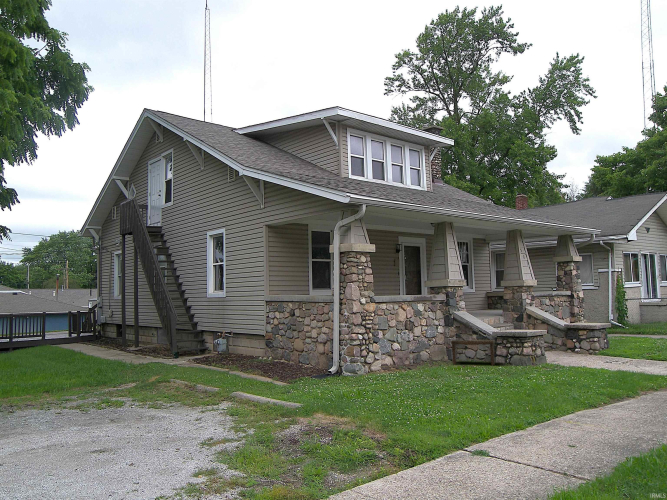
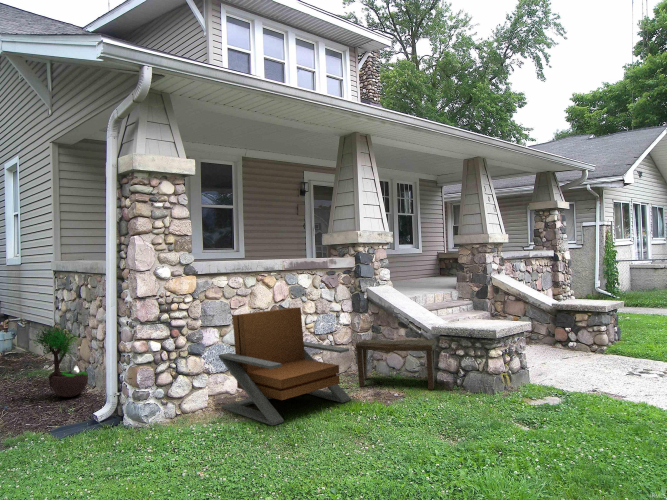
lounge chair: none [385,321,452,374] -> present [219,307,351,426]
potted tree: none [282,326,310,367] -> present [34,325,88,397]

